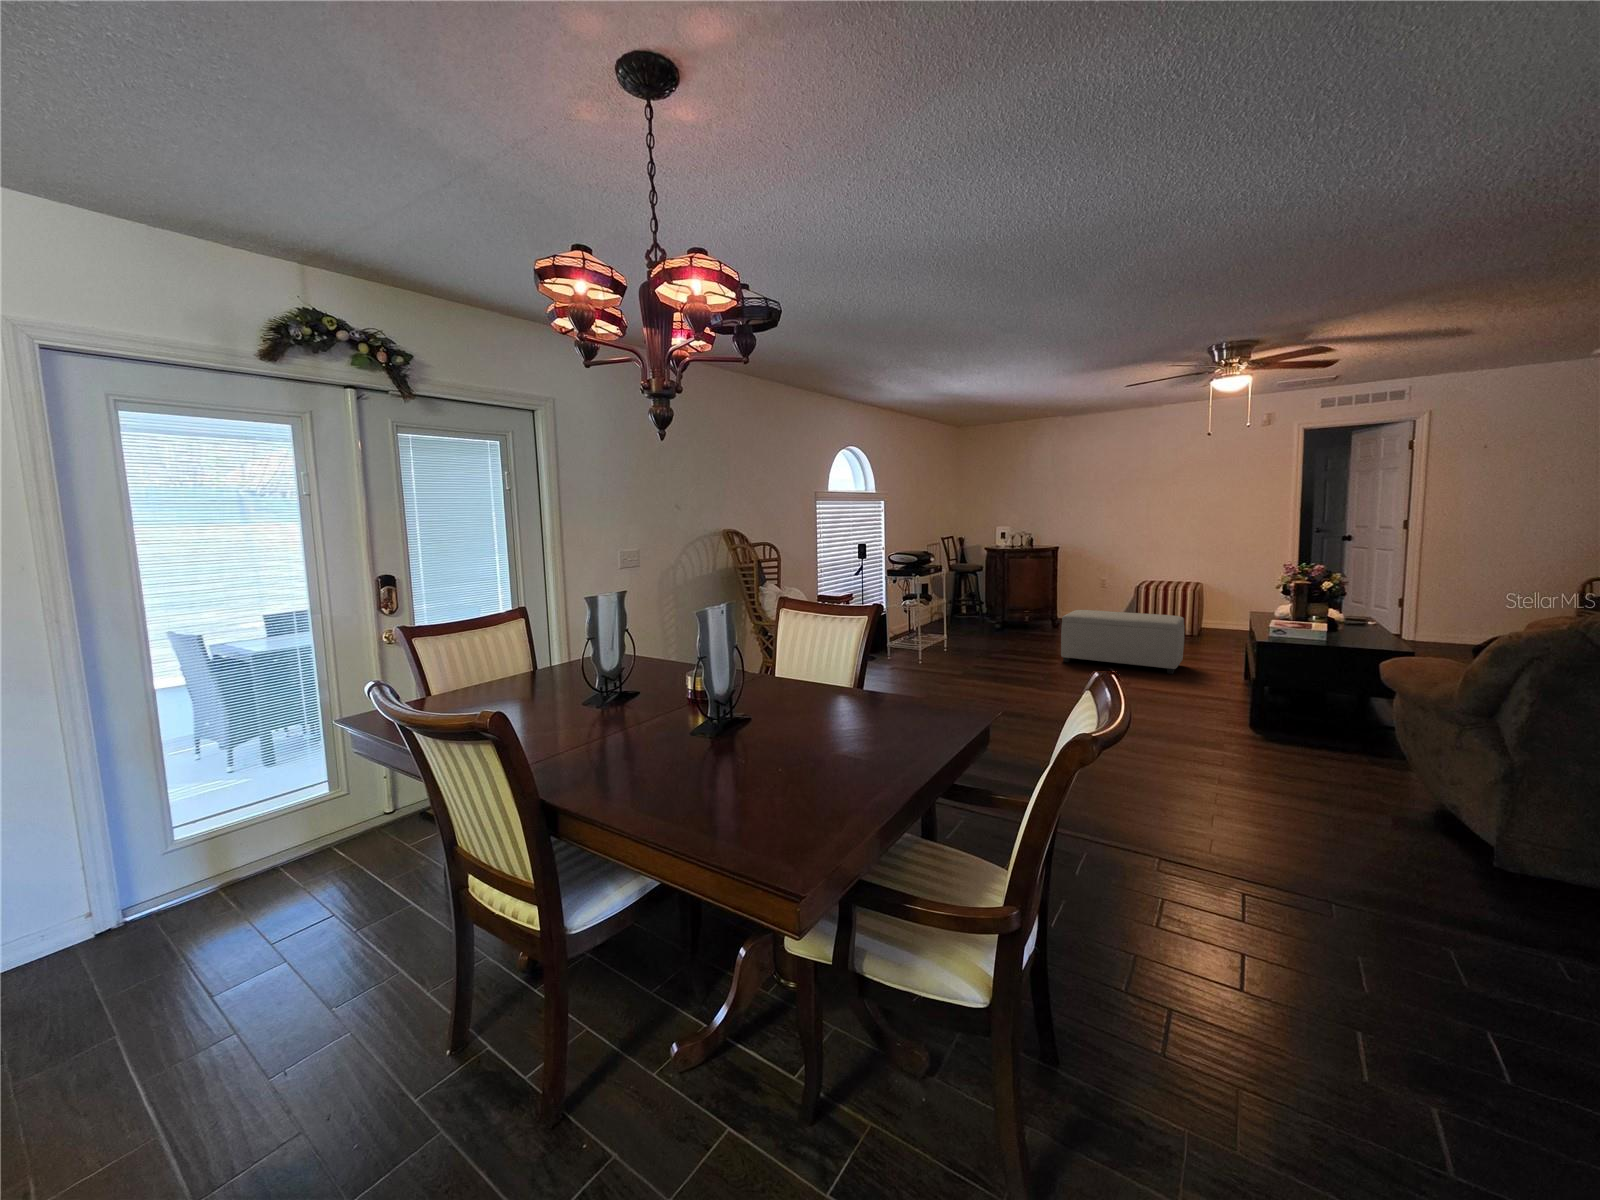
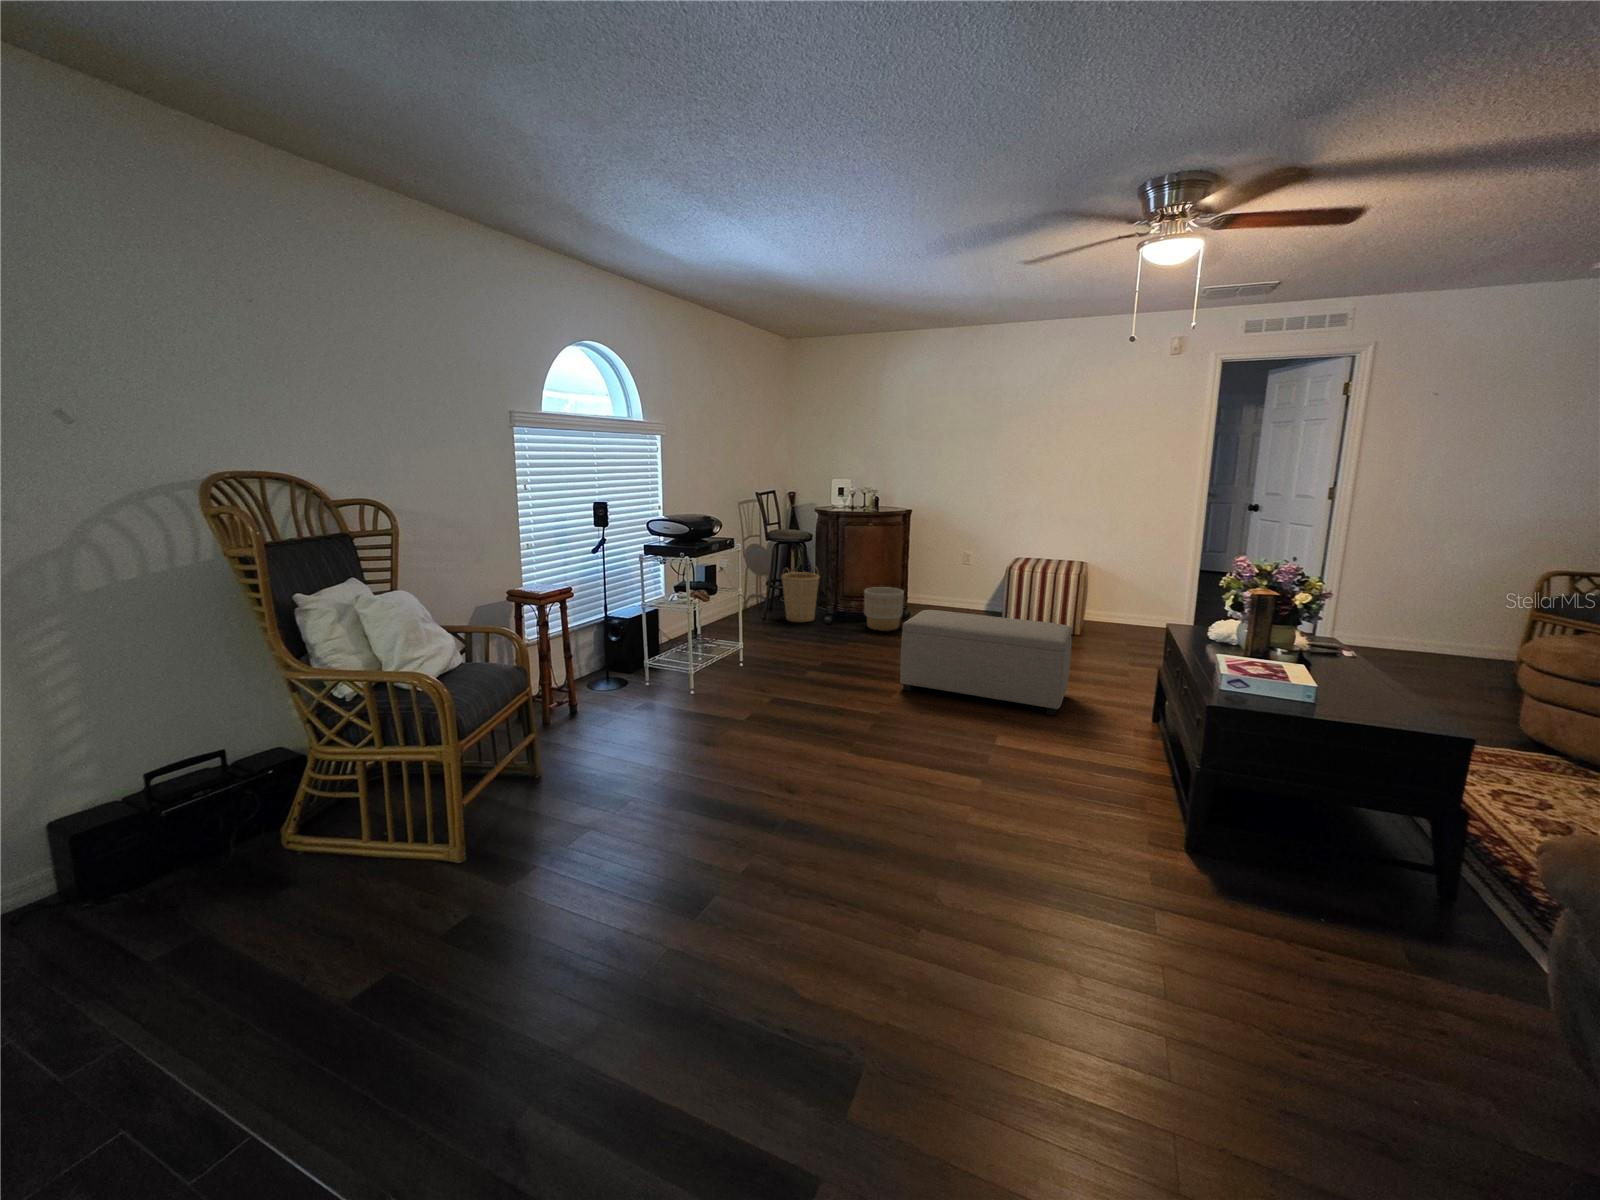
basket: none [961,589,989,629] -> present [782,567,819,622]
planter: none [1025,603,1055,633] -> present [864,587,904,631]

